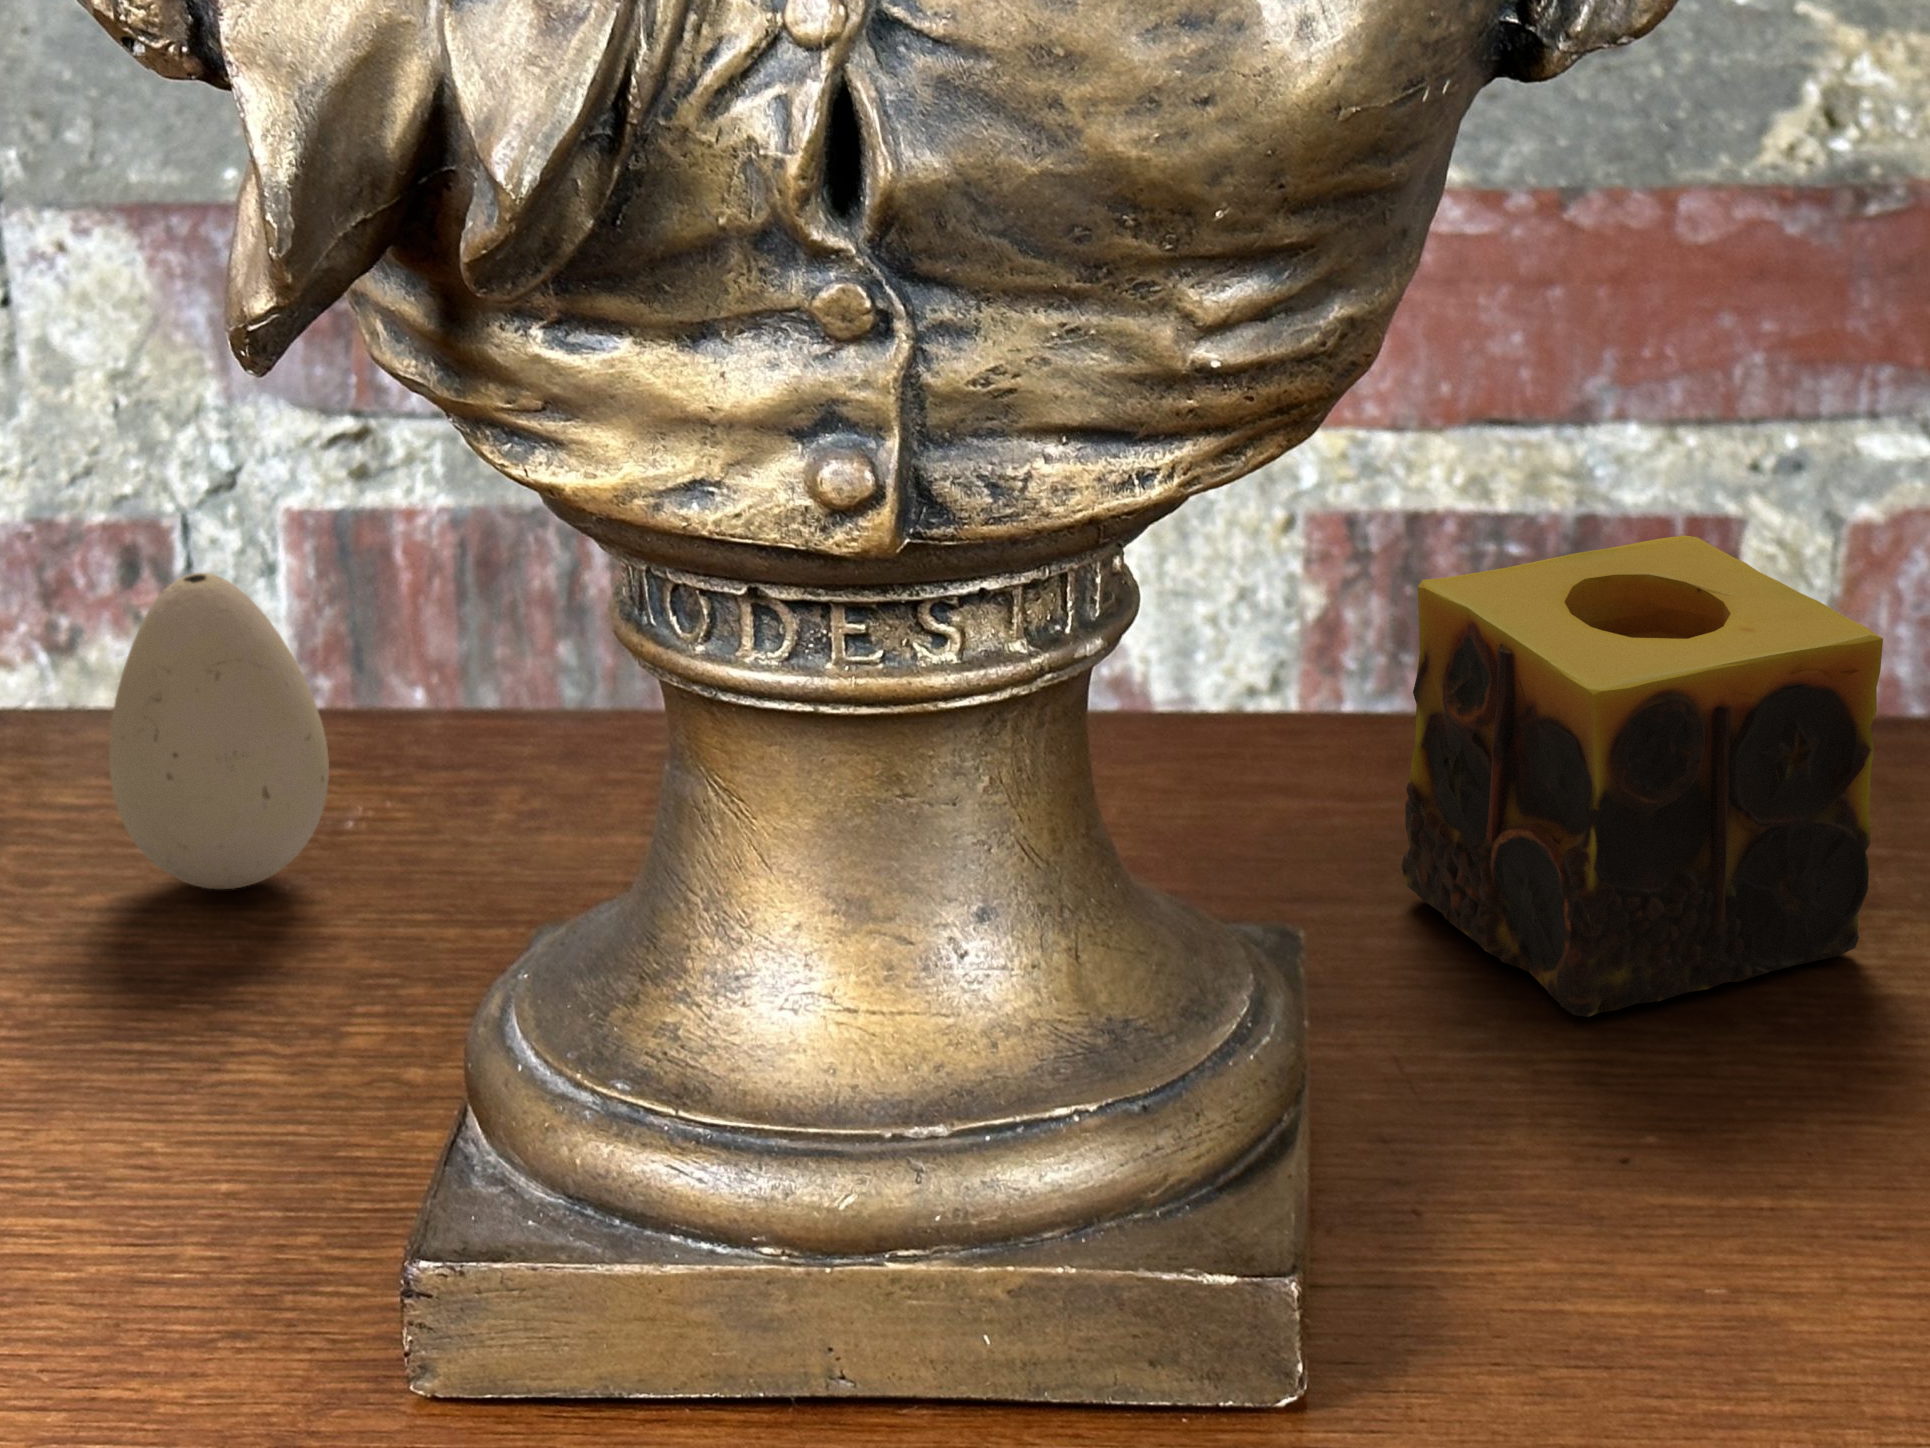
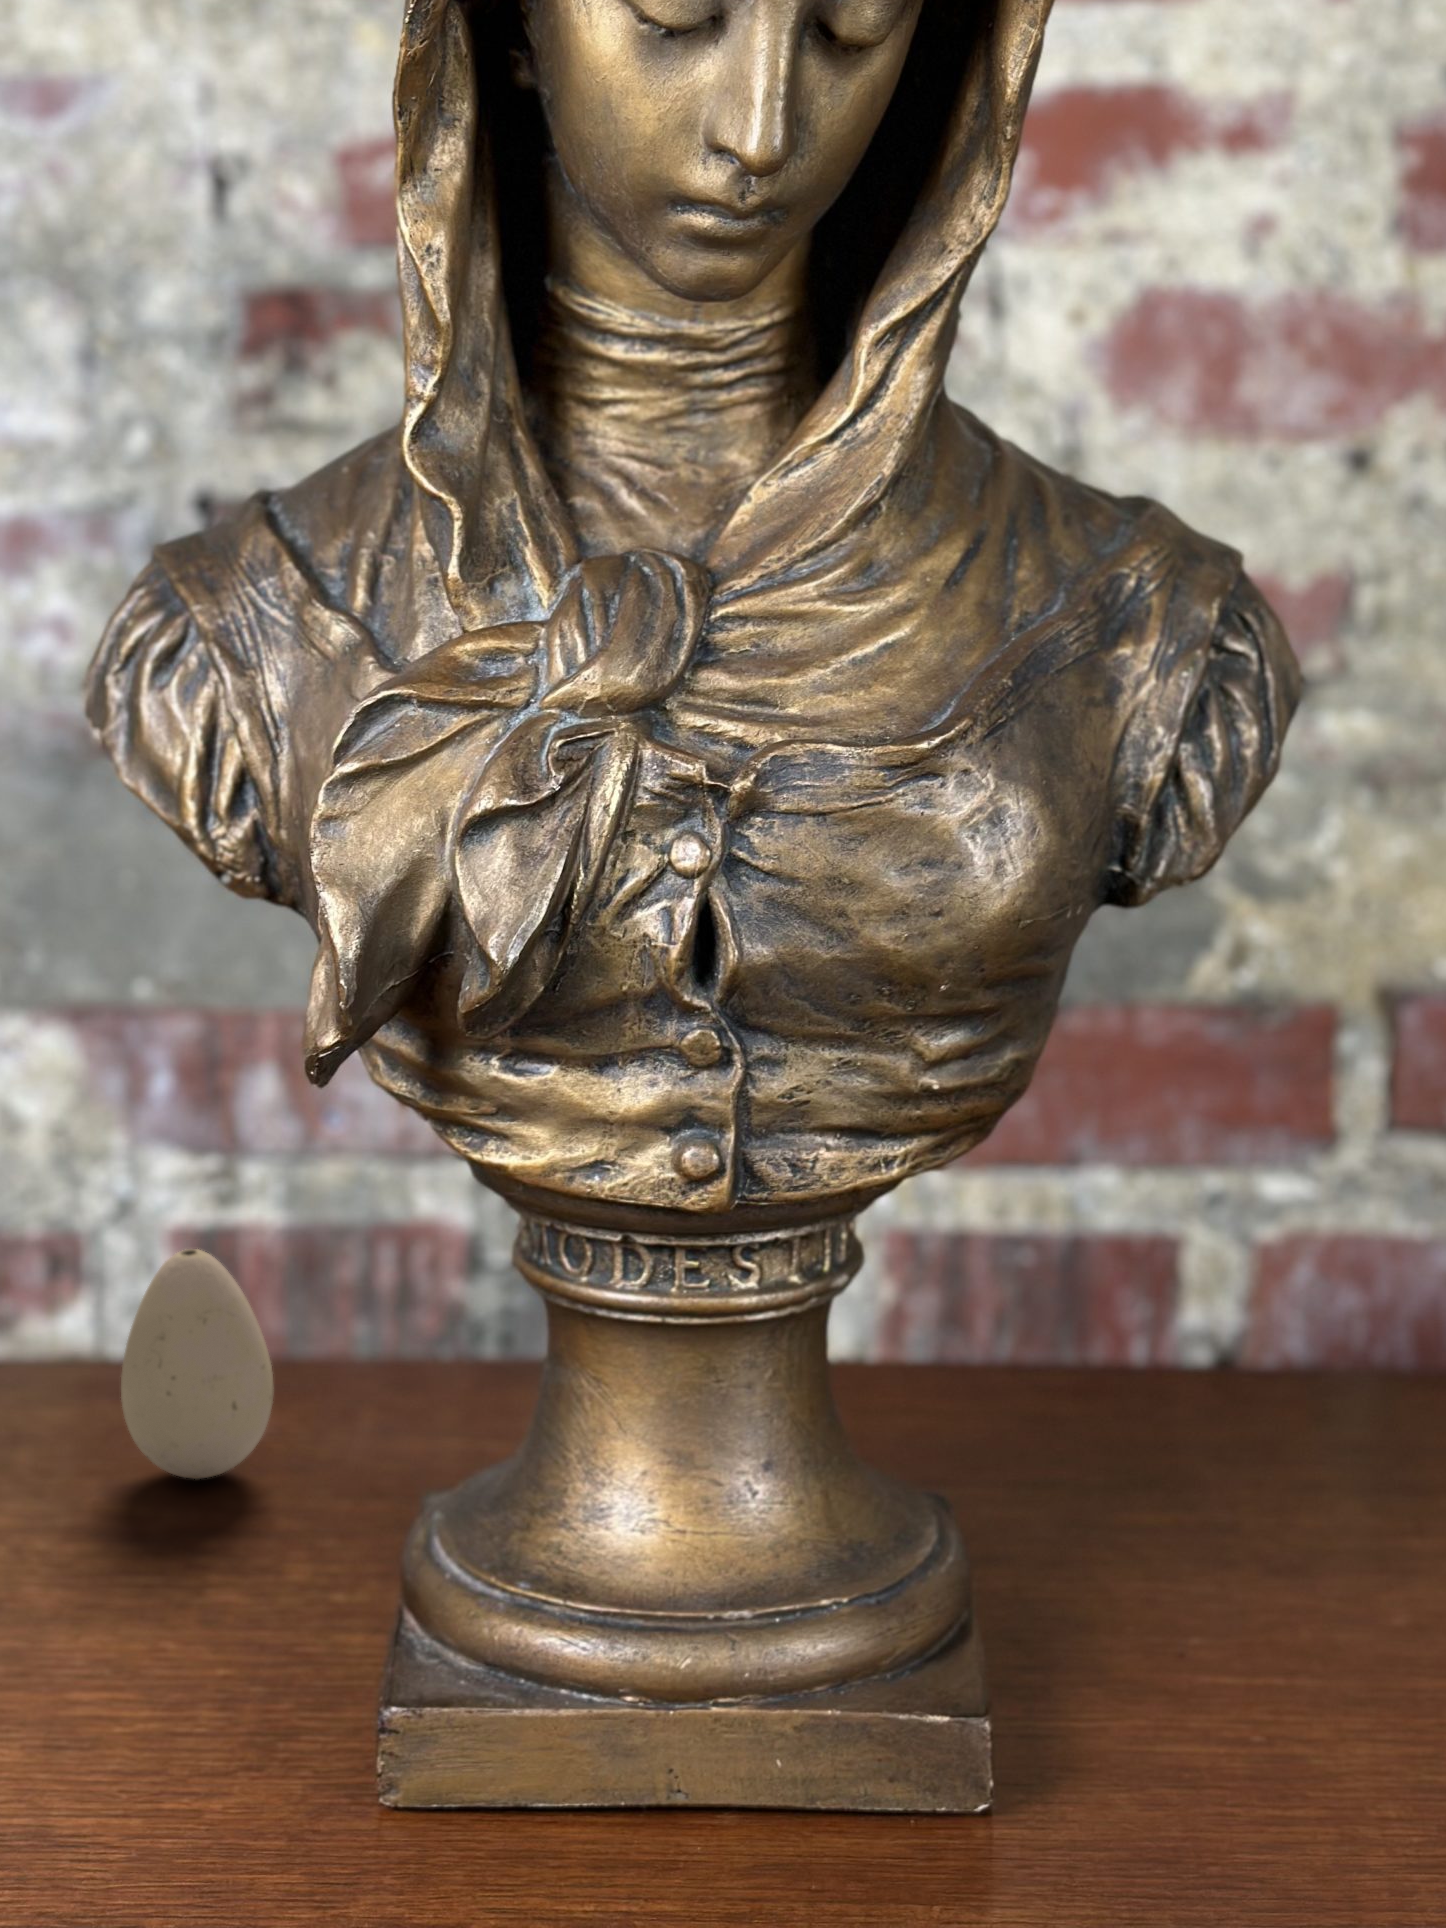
candle: present [1402,535,1883,1017] -> none [1030,1225,1363,1560]

